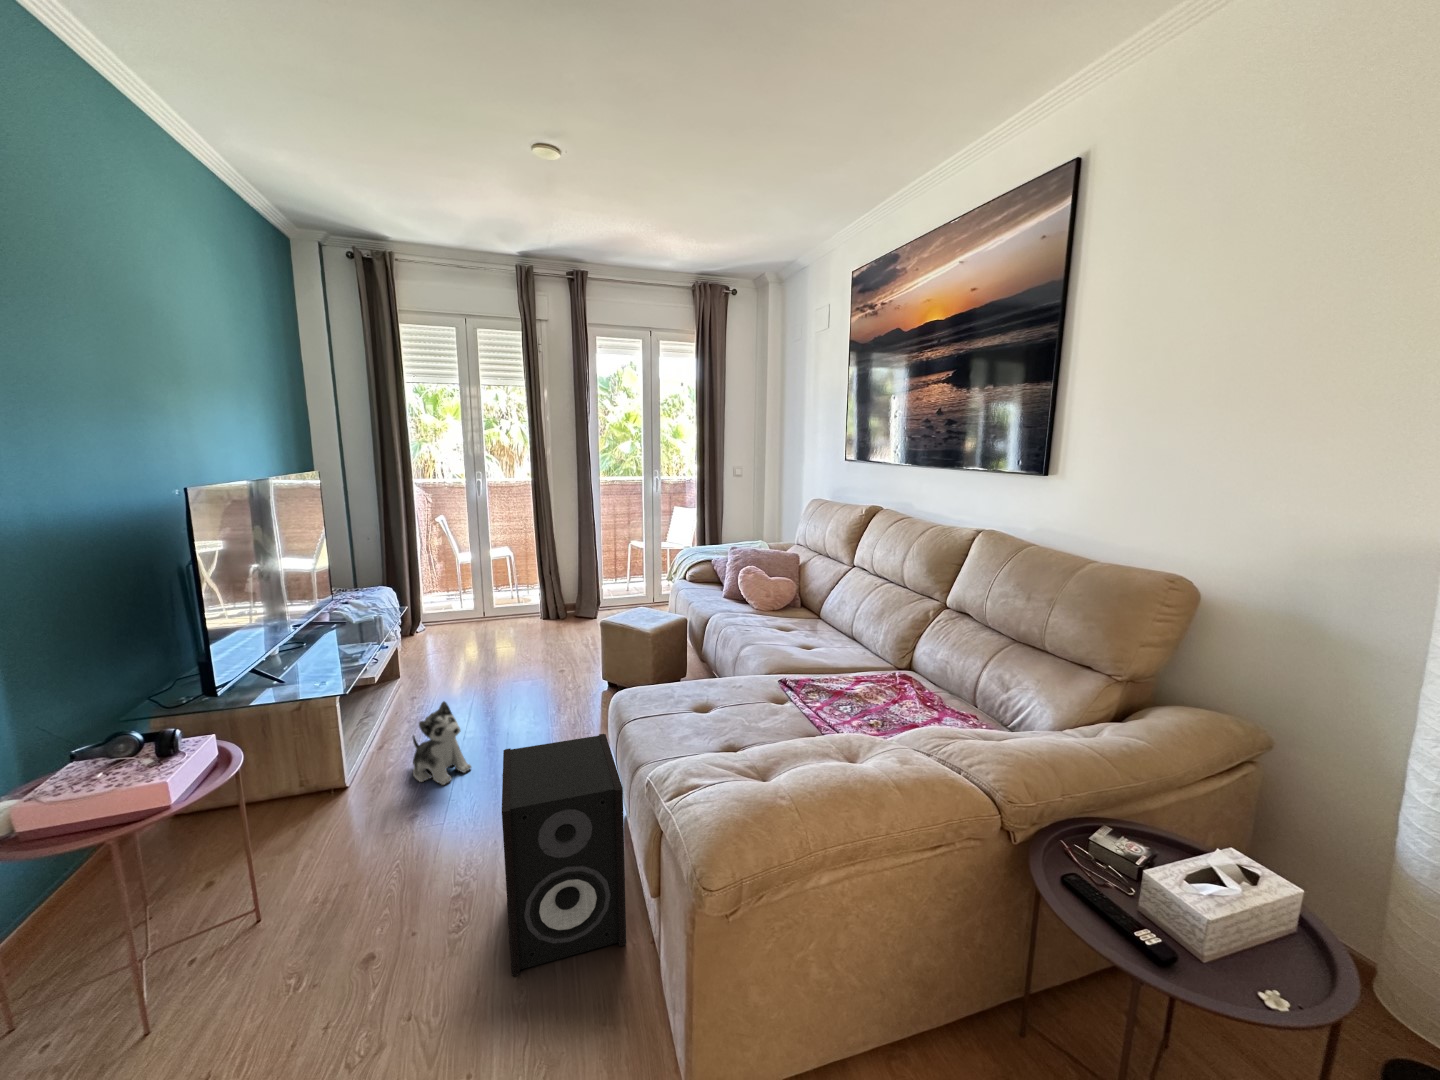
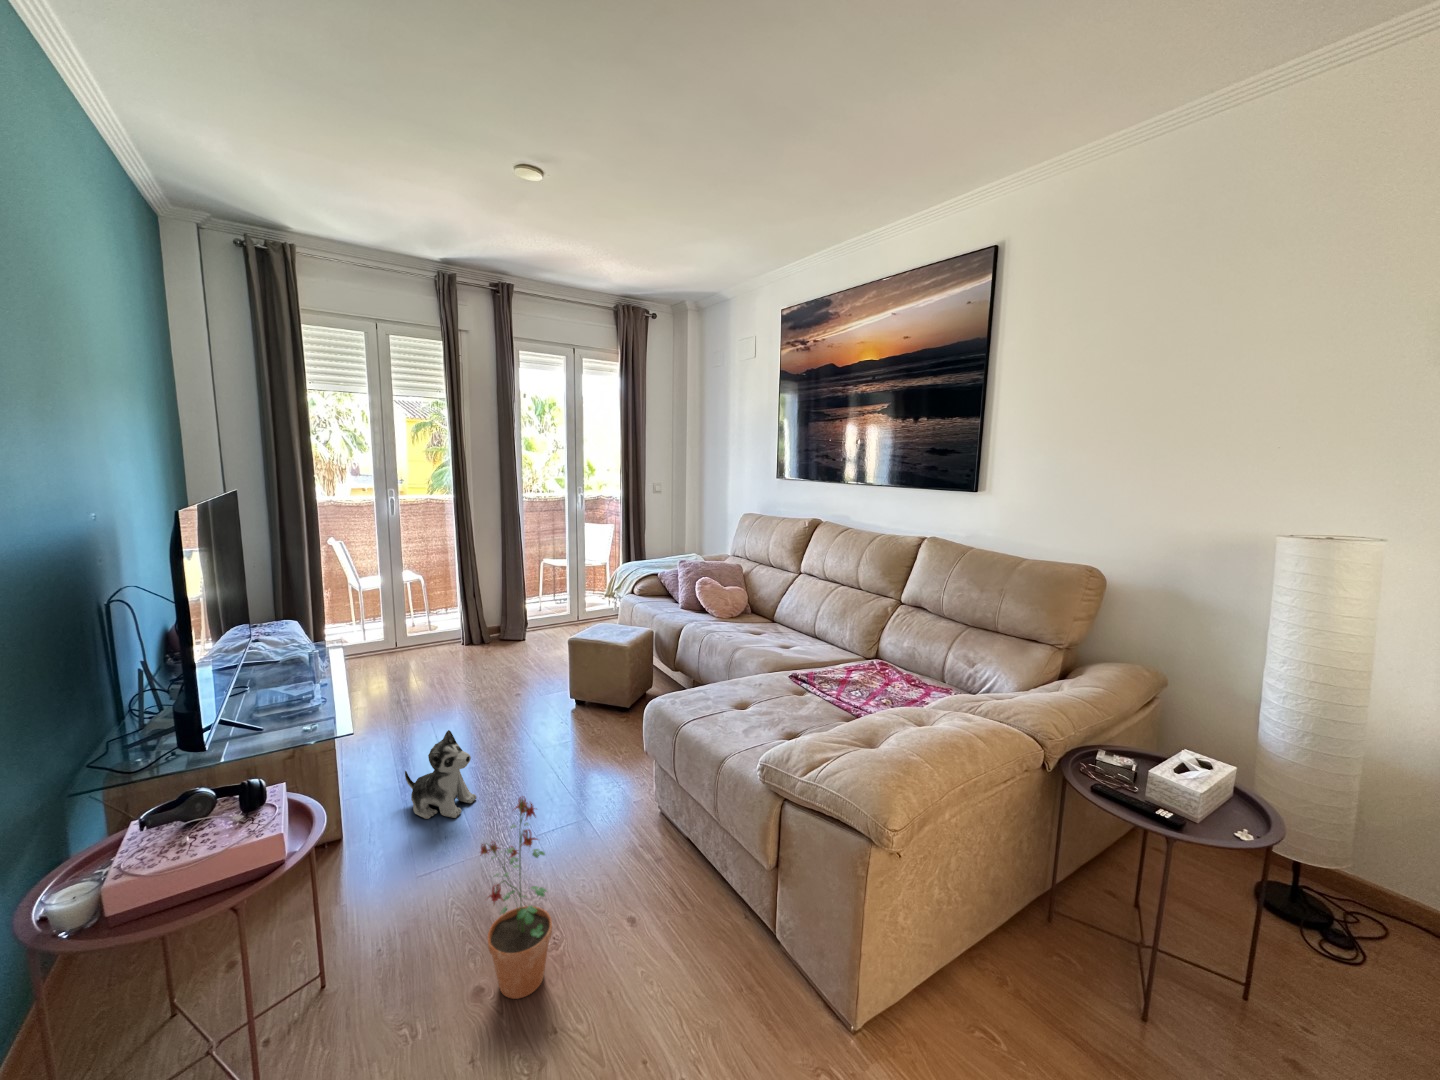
speaker: present [502,734,626,976] -> none [588,736,725,969]
potted plant: none [354,778,439,980] -> present [481,797,552,999]

